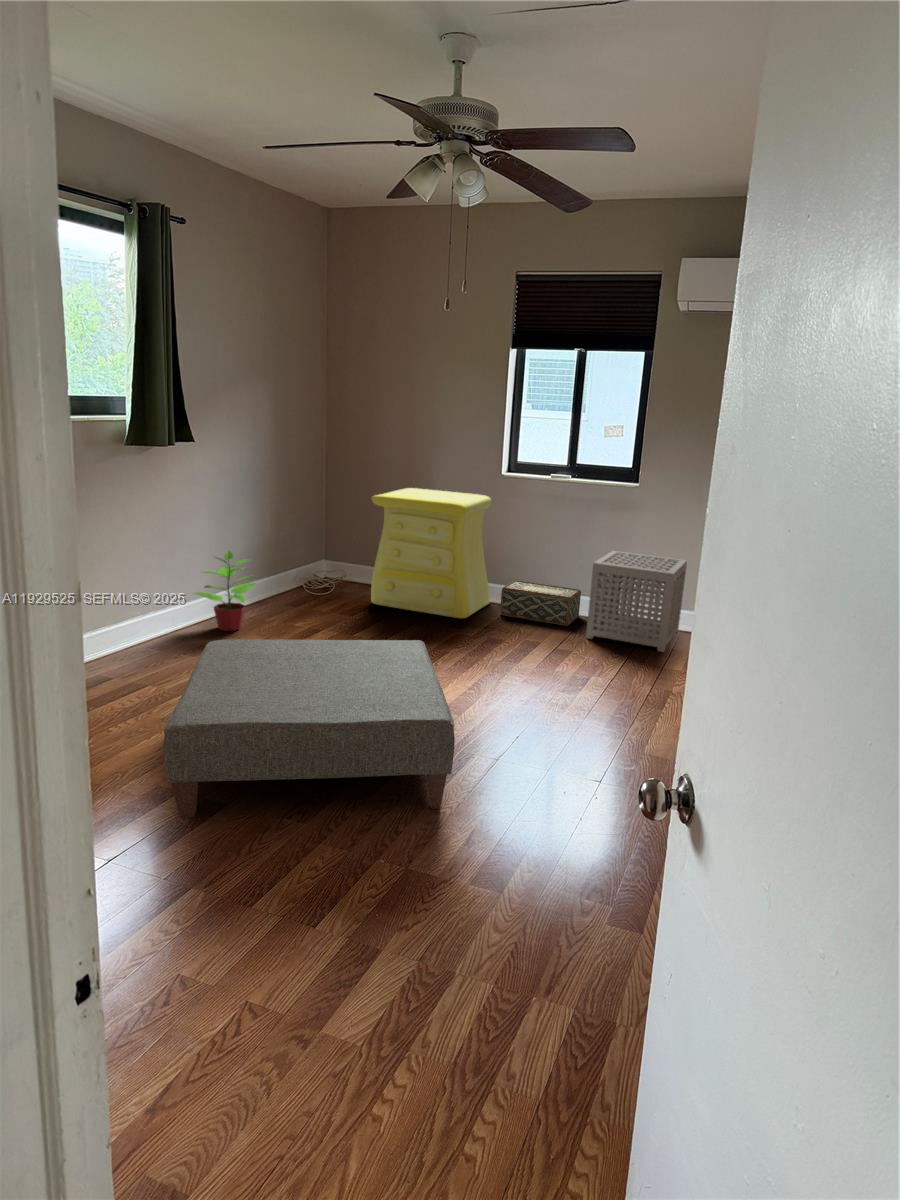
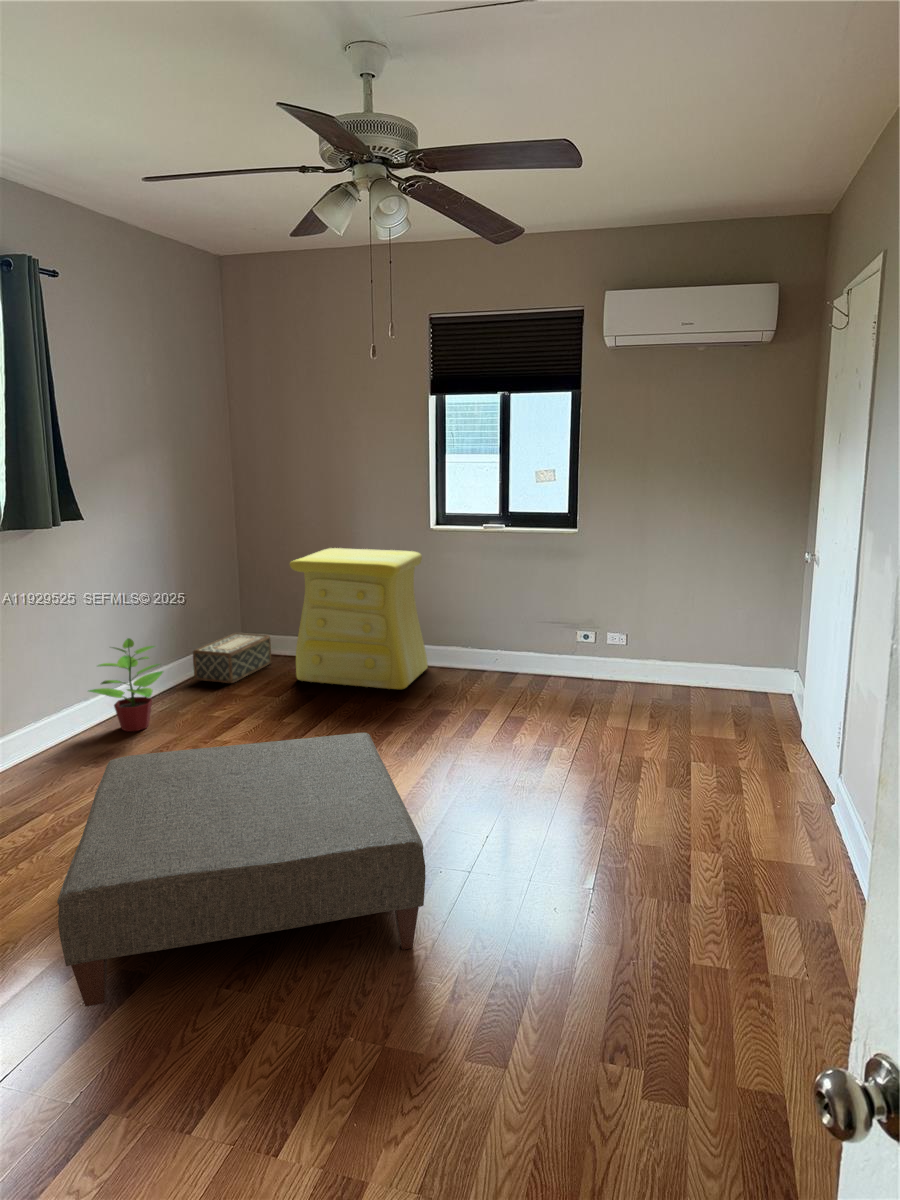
side table: present [586,551,687,652] -> none [539,602,637,710]
woven basket: present [500,580,581,626] -> present [193,633,271,683]

